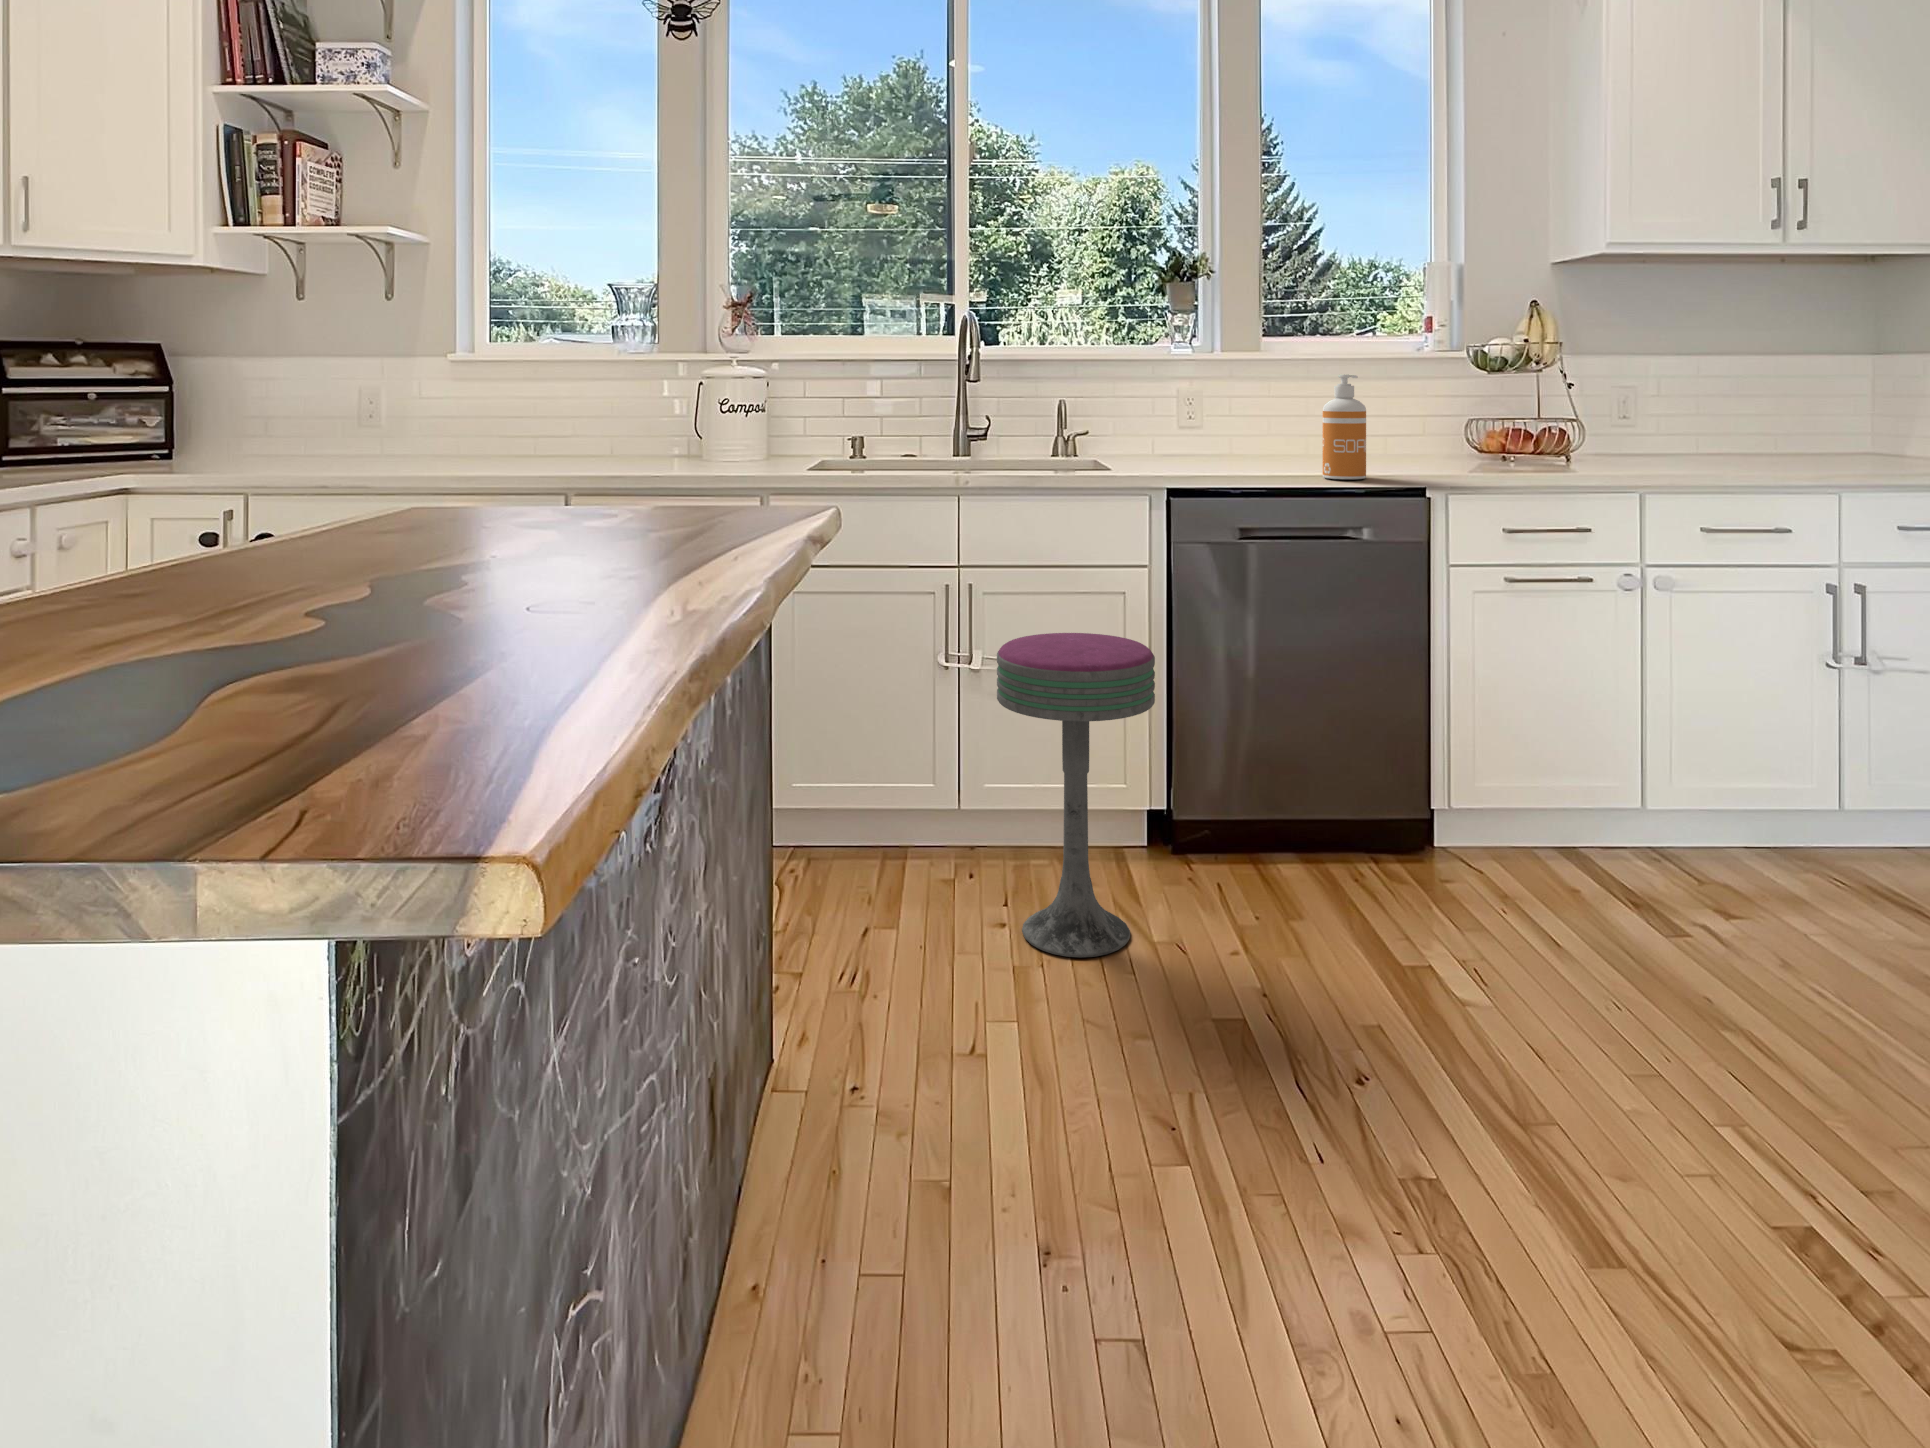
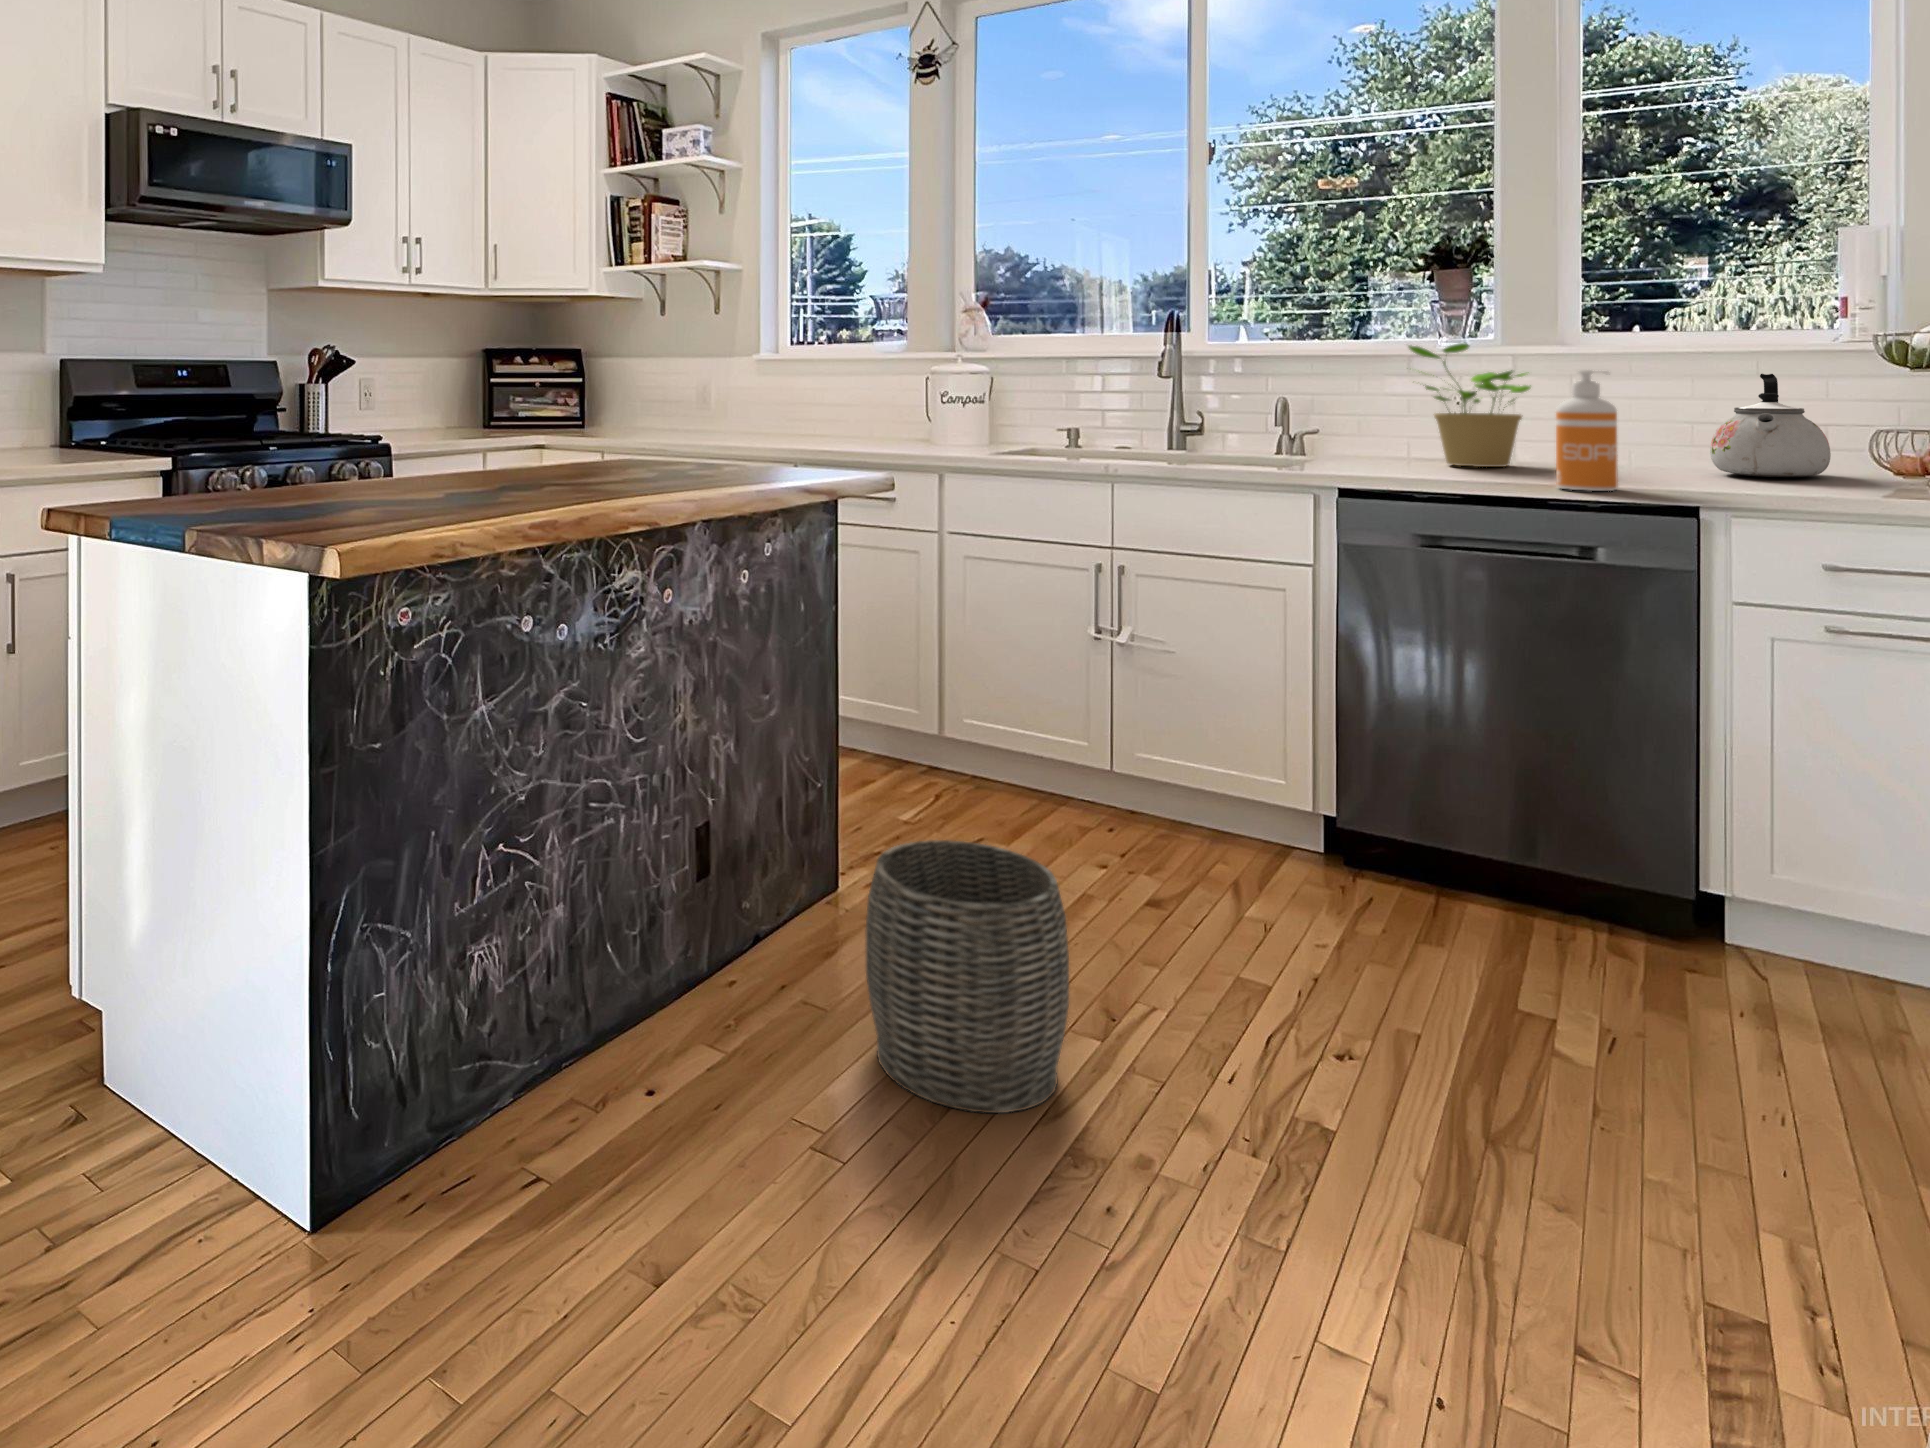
potted plant: none [1162,349,1263,461] -> present [1409,343,1531,467]
kettle: none [1377,377,1451,460] -> present [1710,374,1831,477]
bar stool: present [997,633,1155,958] -> none [1089,613,1252,913]
woven basket: none [990,978,1247,1378] -> present [866,840,1069,1113]

